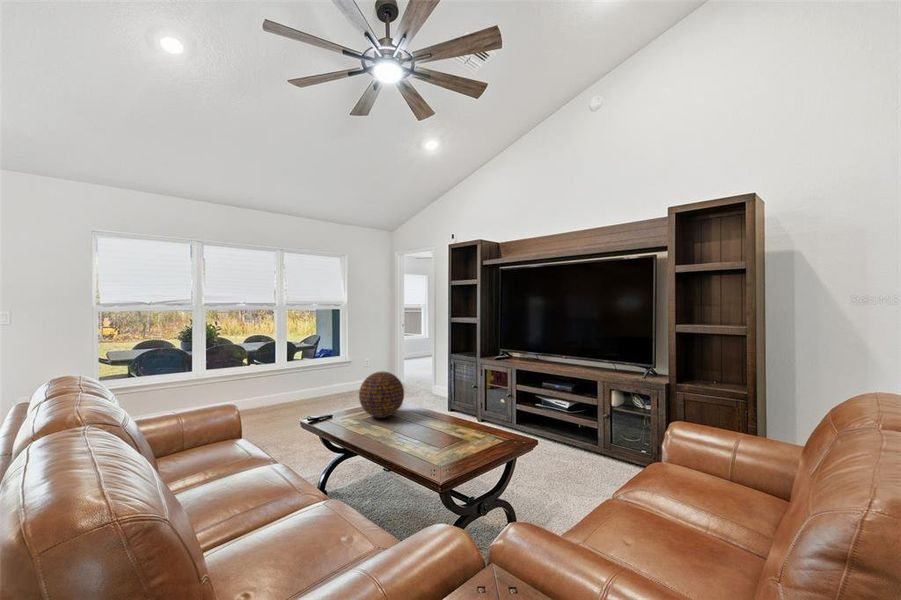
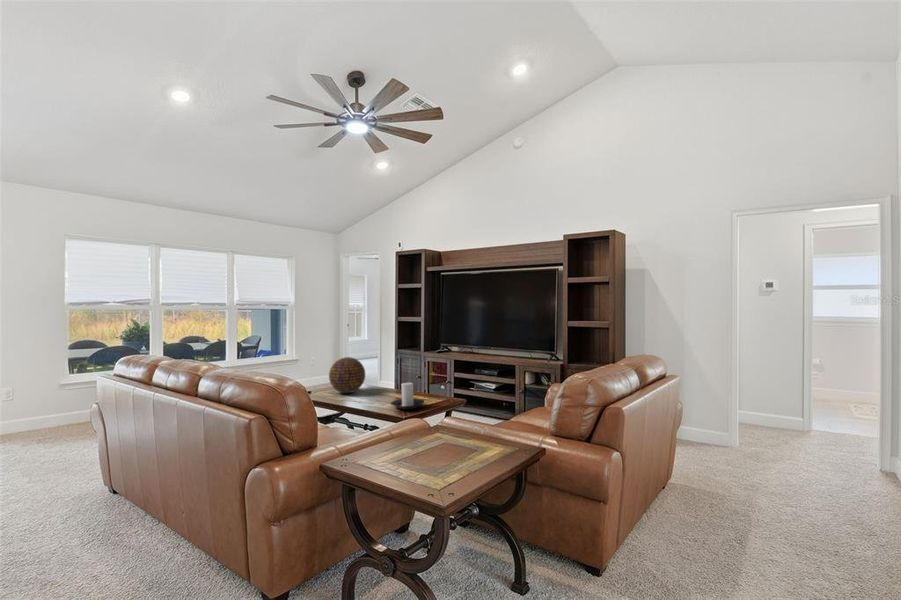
candle holder: none [432,412,479,452] -> present [391,383,424,410]

